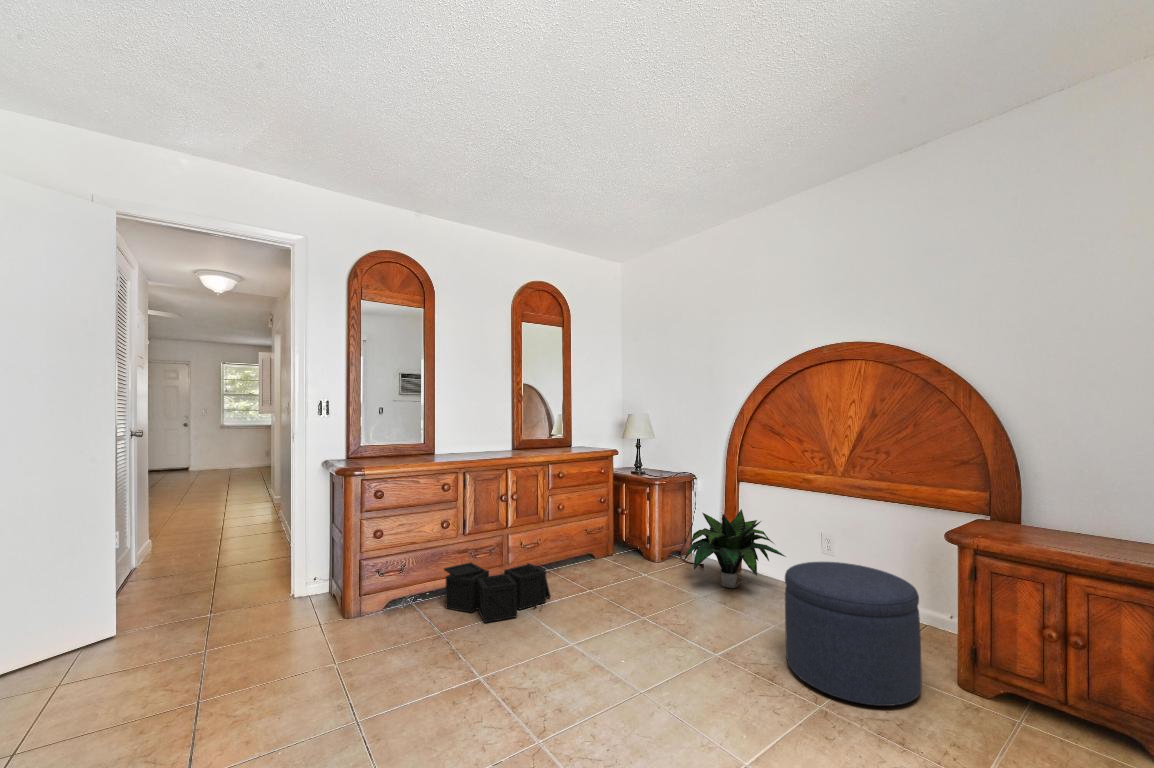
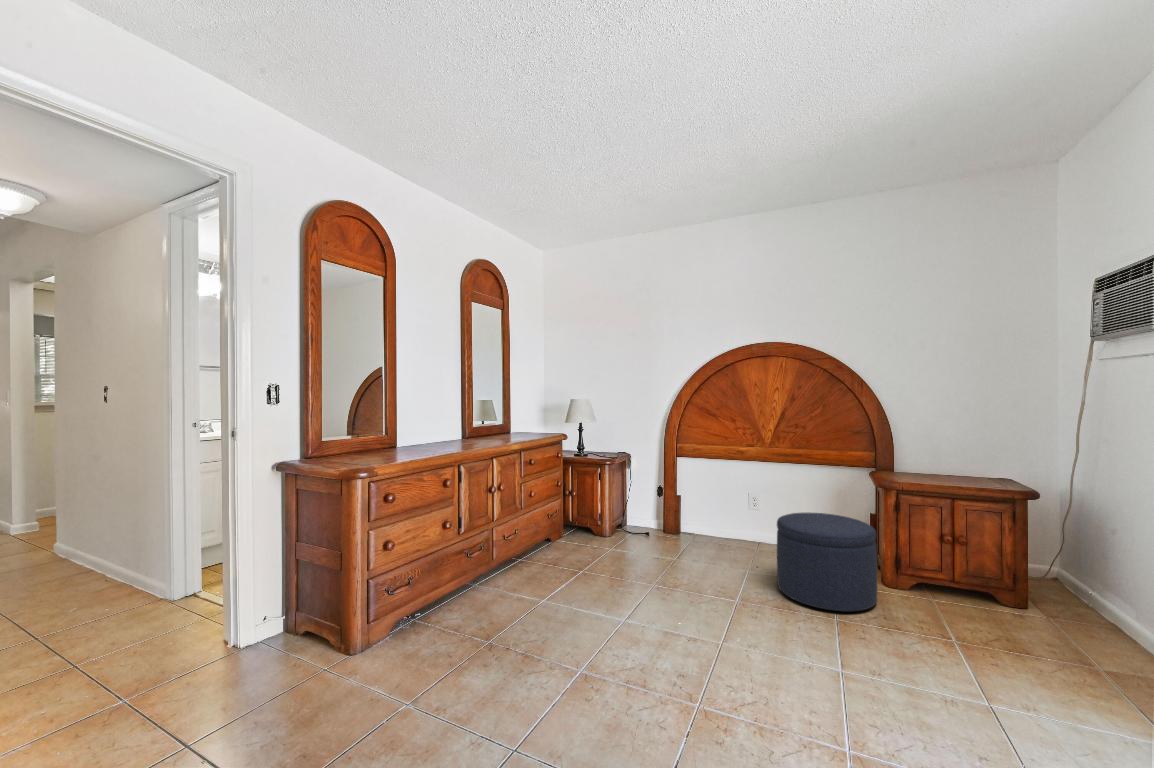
potted plant: present [684,509,786,588] -> none [646,479,730,548]
storage bin: present [444,562,551,623] -> none [448,551,559,615]

